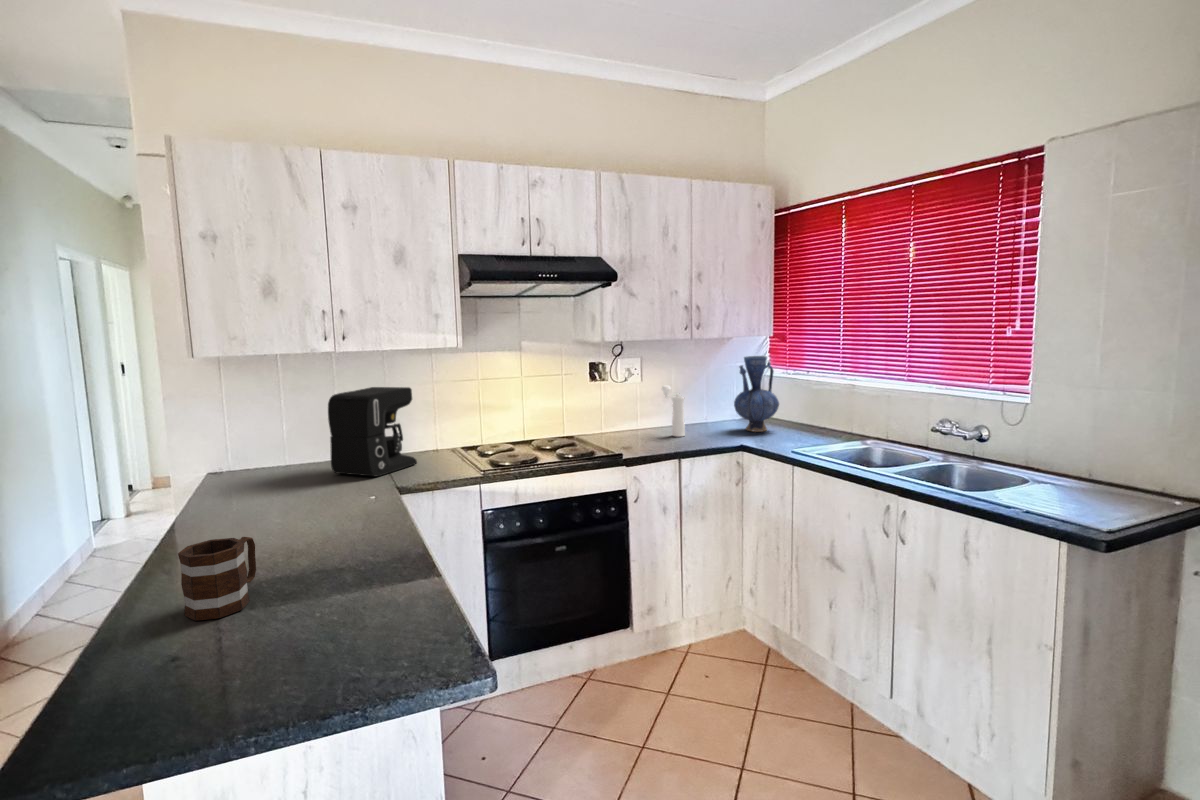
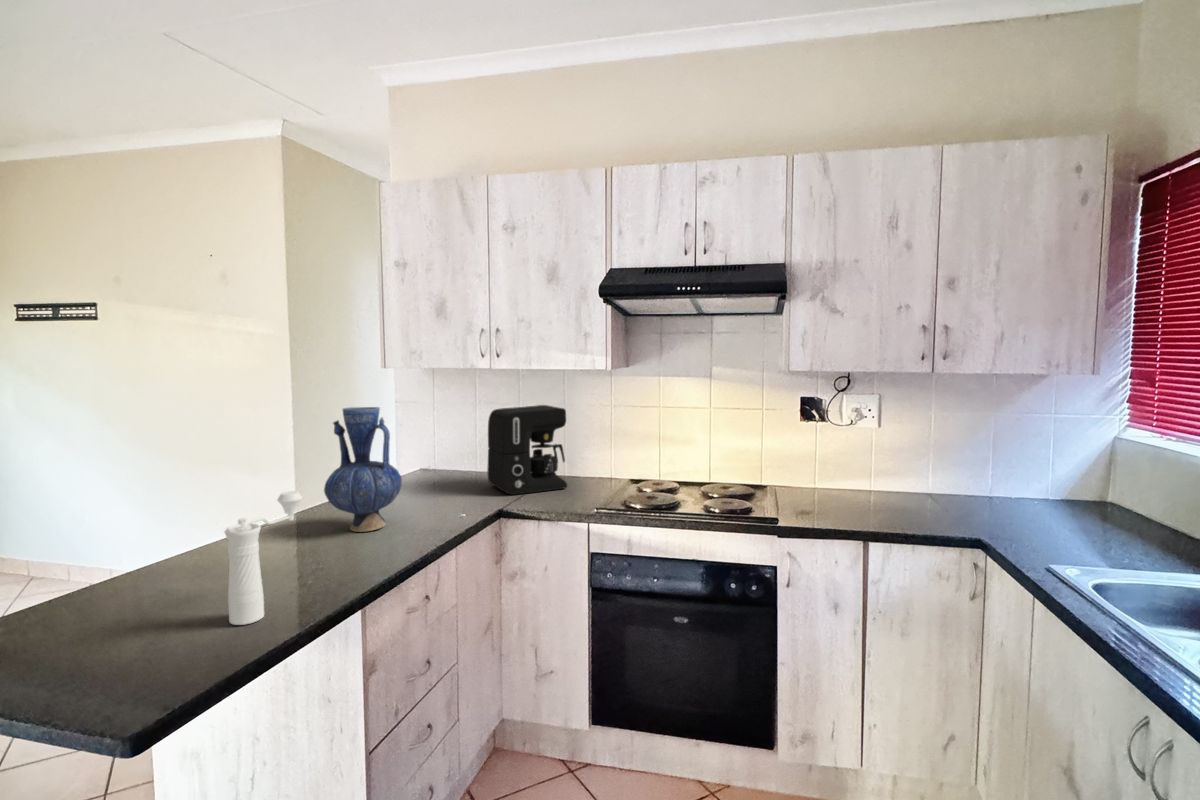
vase: present [734,356,779,432] -> present [324,407,402,532]
pepper mill: present [662,386,685,437] -> present [225,491,302,625]
mug: present [178,537,256,621] -> none [138,528,225,600]

